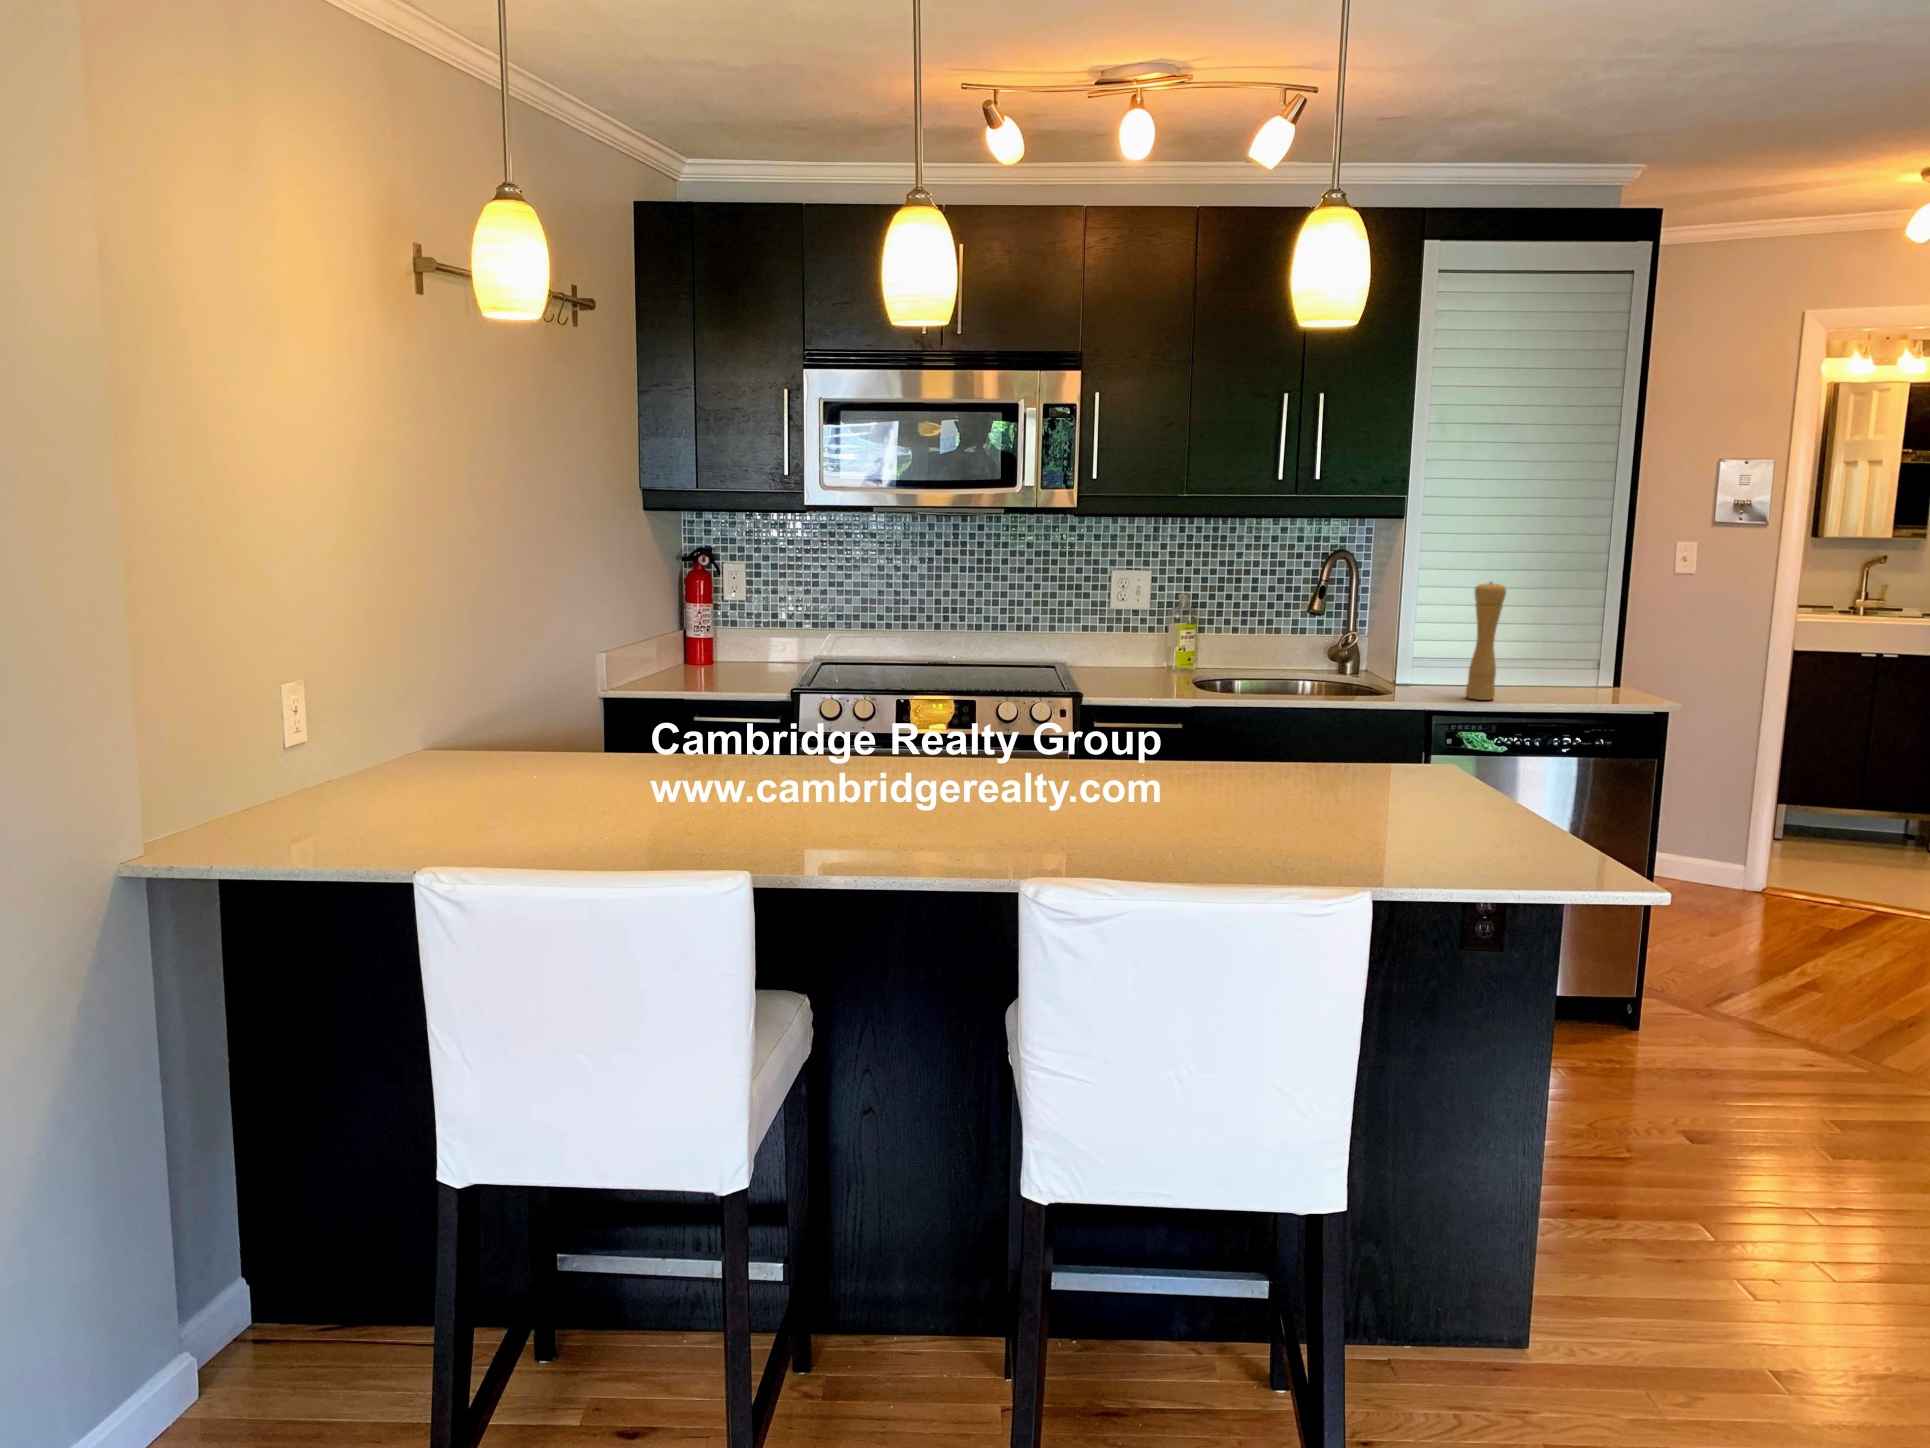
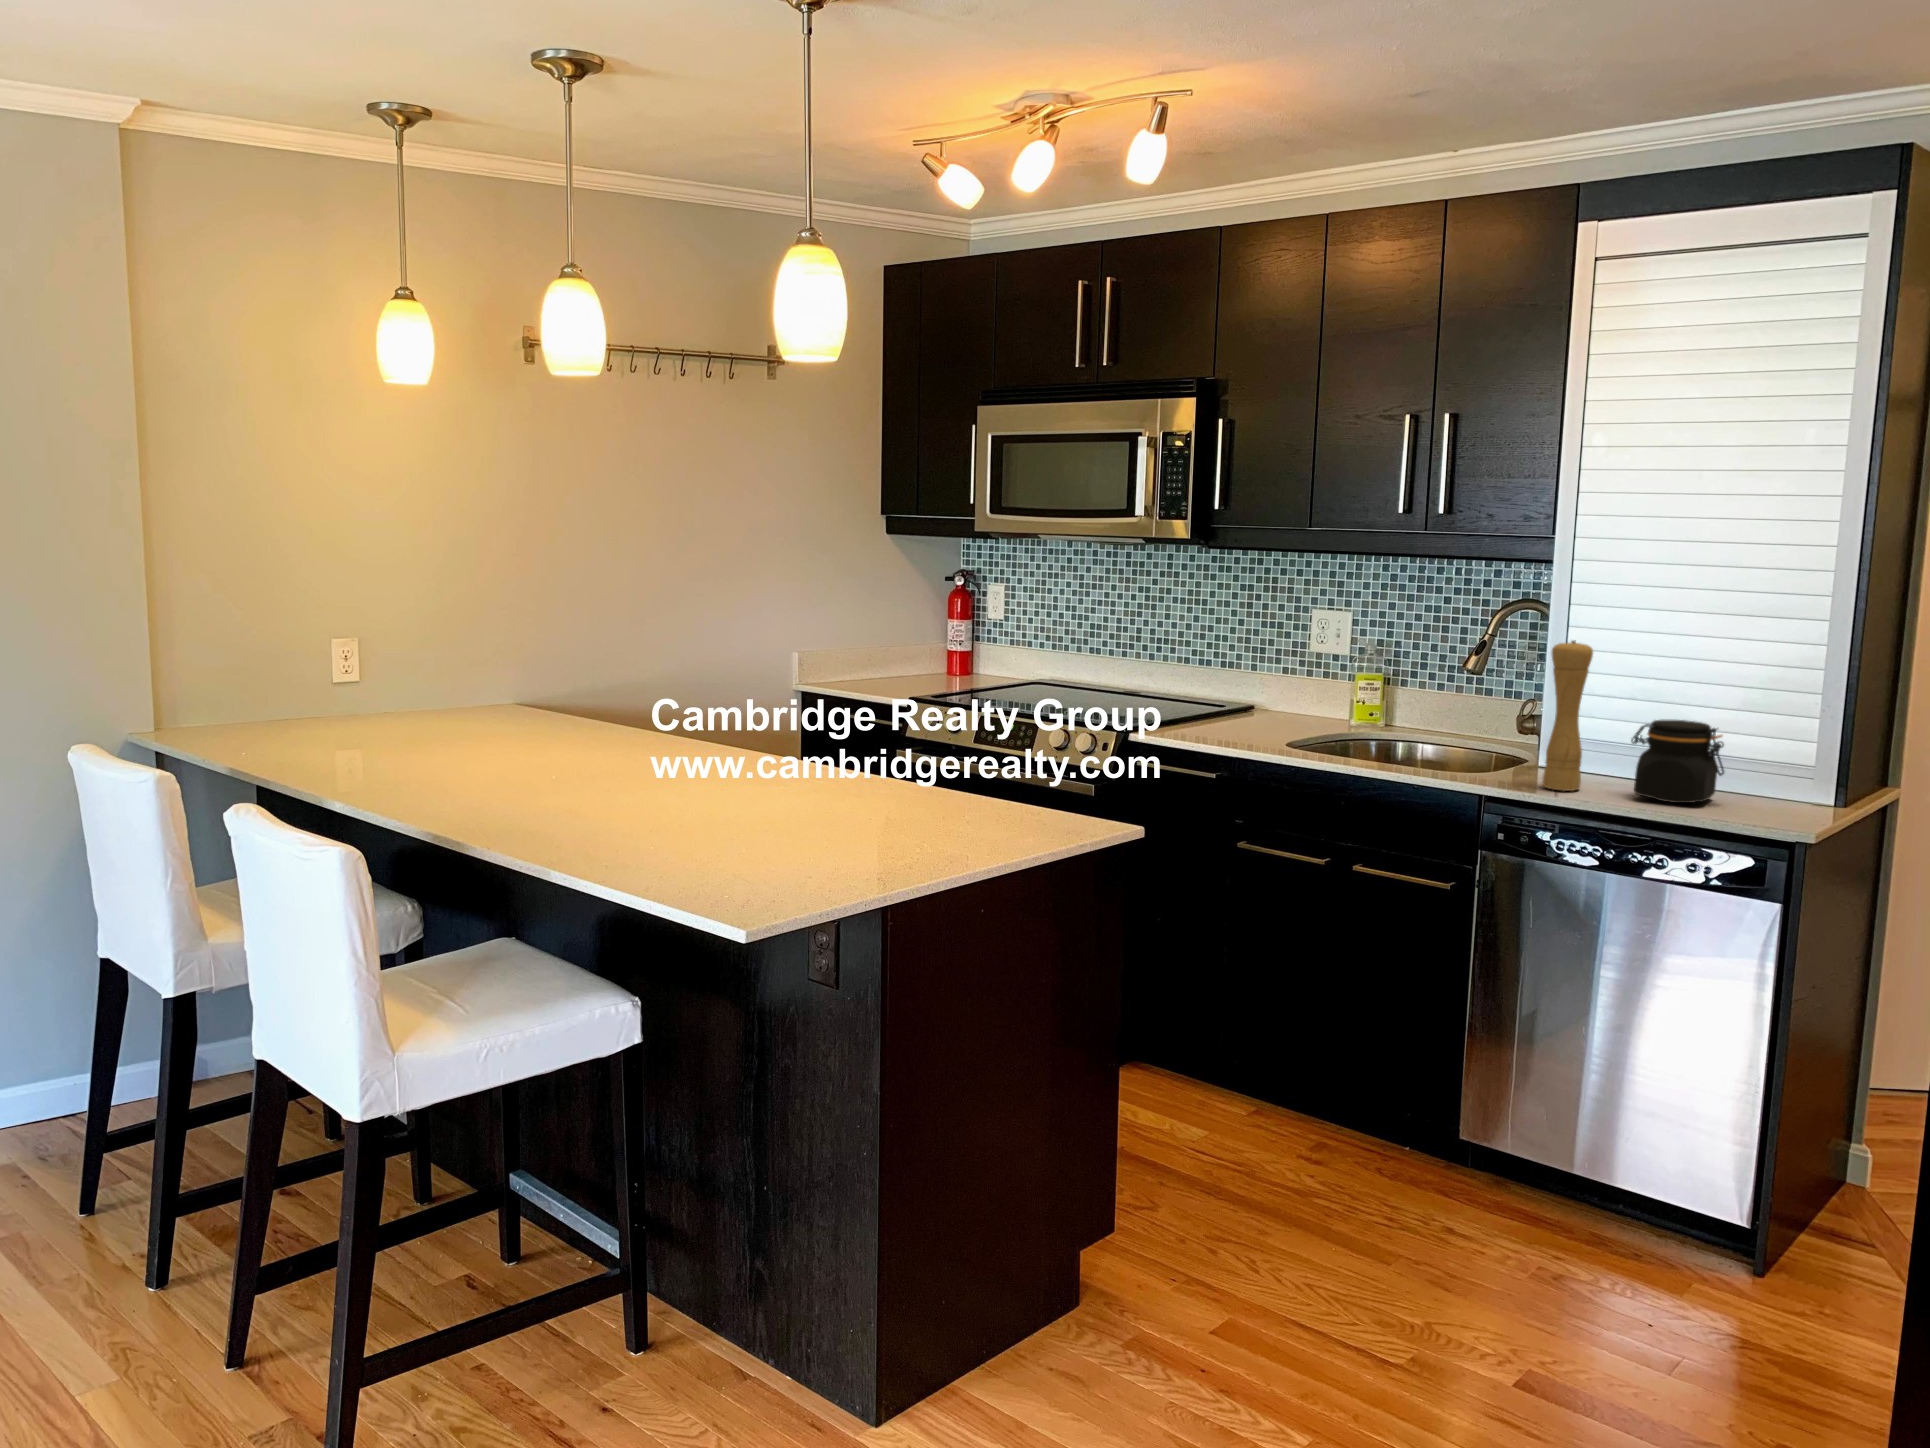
jar: none [1524,637,1592,699] -> present [1631,719,1724,803]

